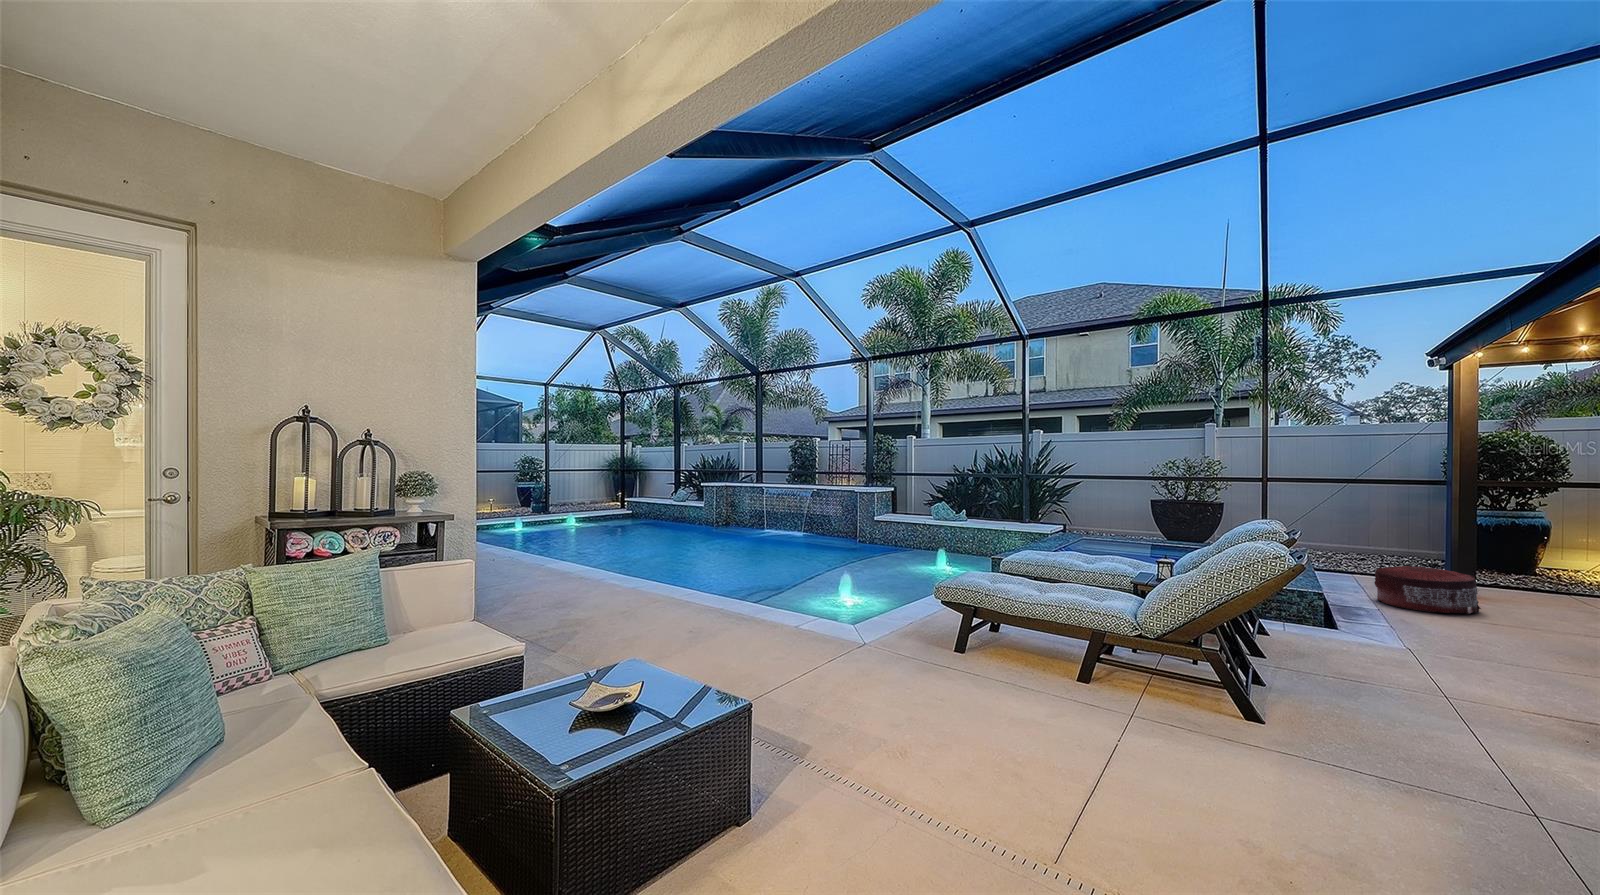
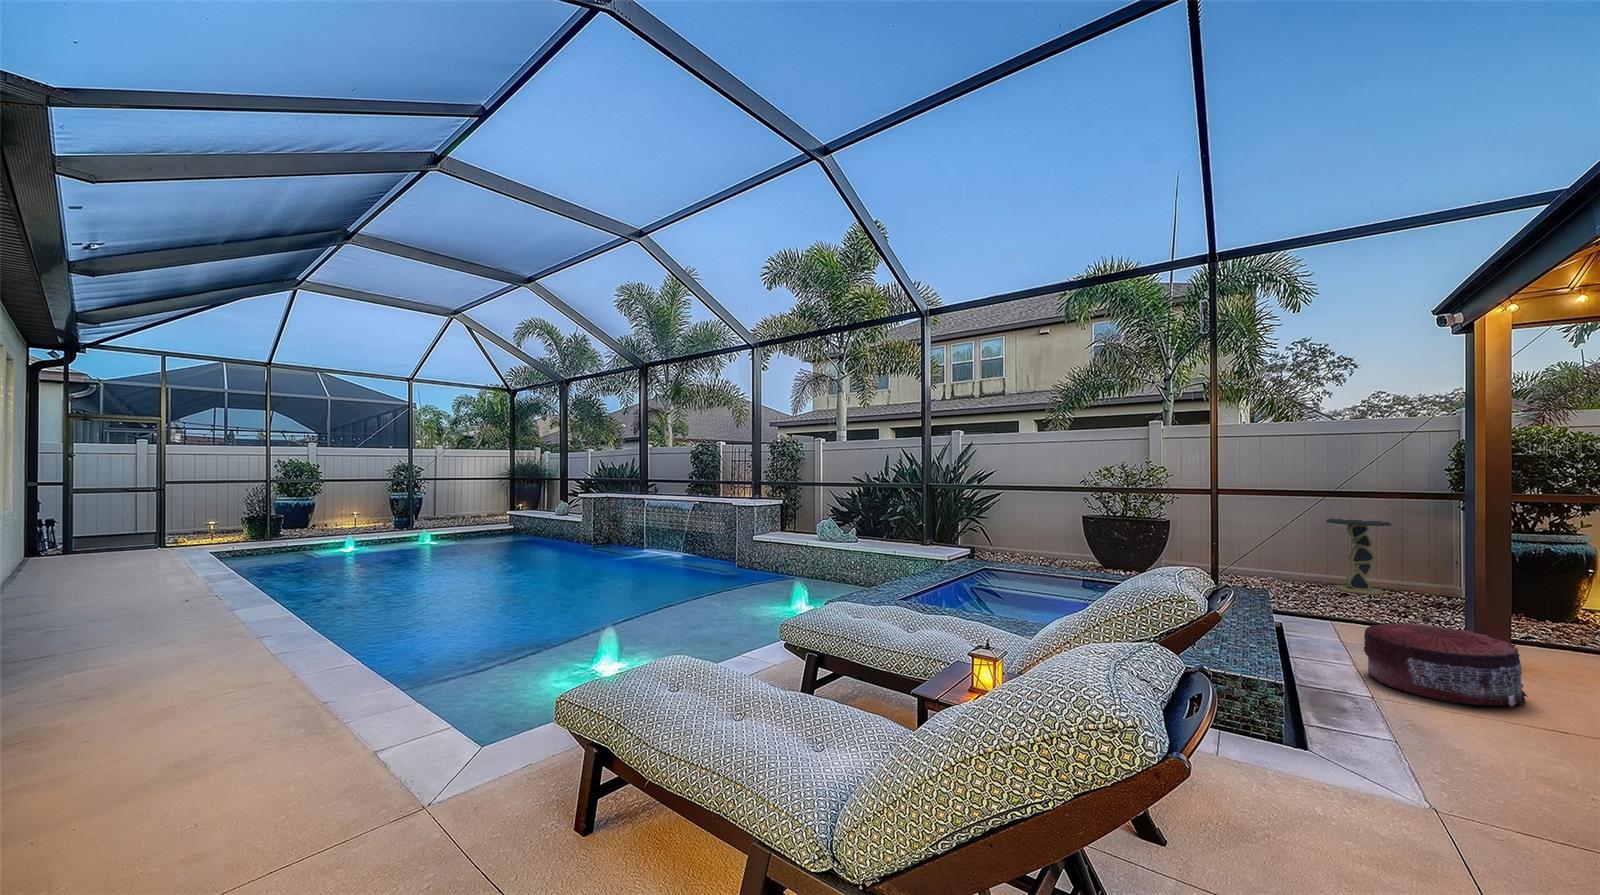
side table: none [1348,501,1400,559] -> present [1326,519,1392,595]

